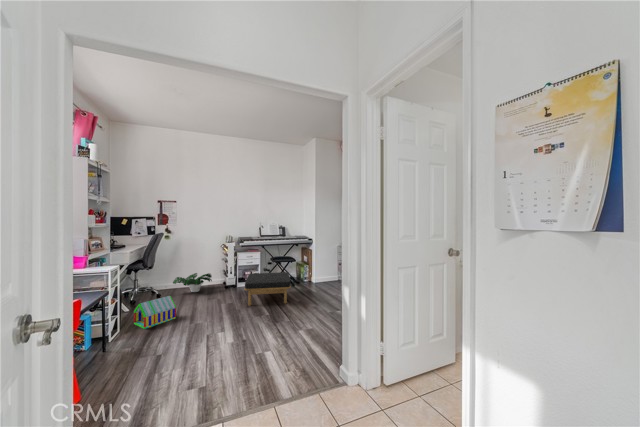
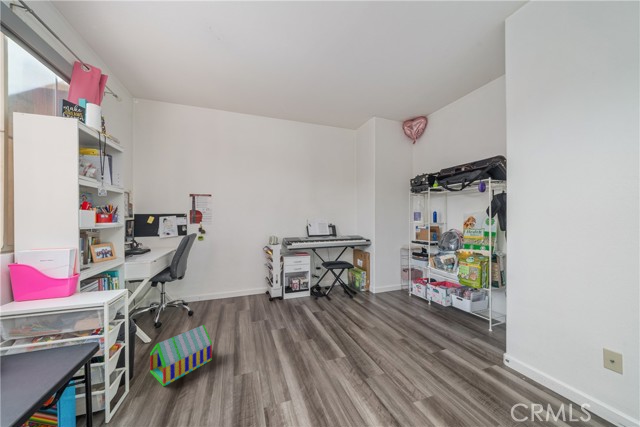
ottoman: present [245,272,291,306] -> none [301,283,364,334]
potted plant: present [173,273,212,292] -> none [208,282,255,306]

